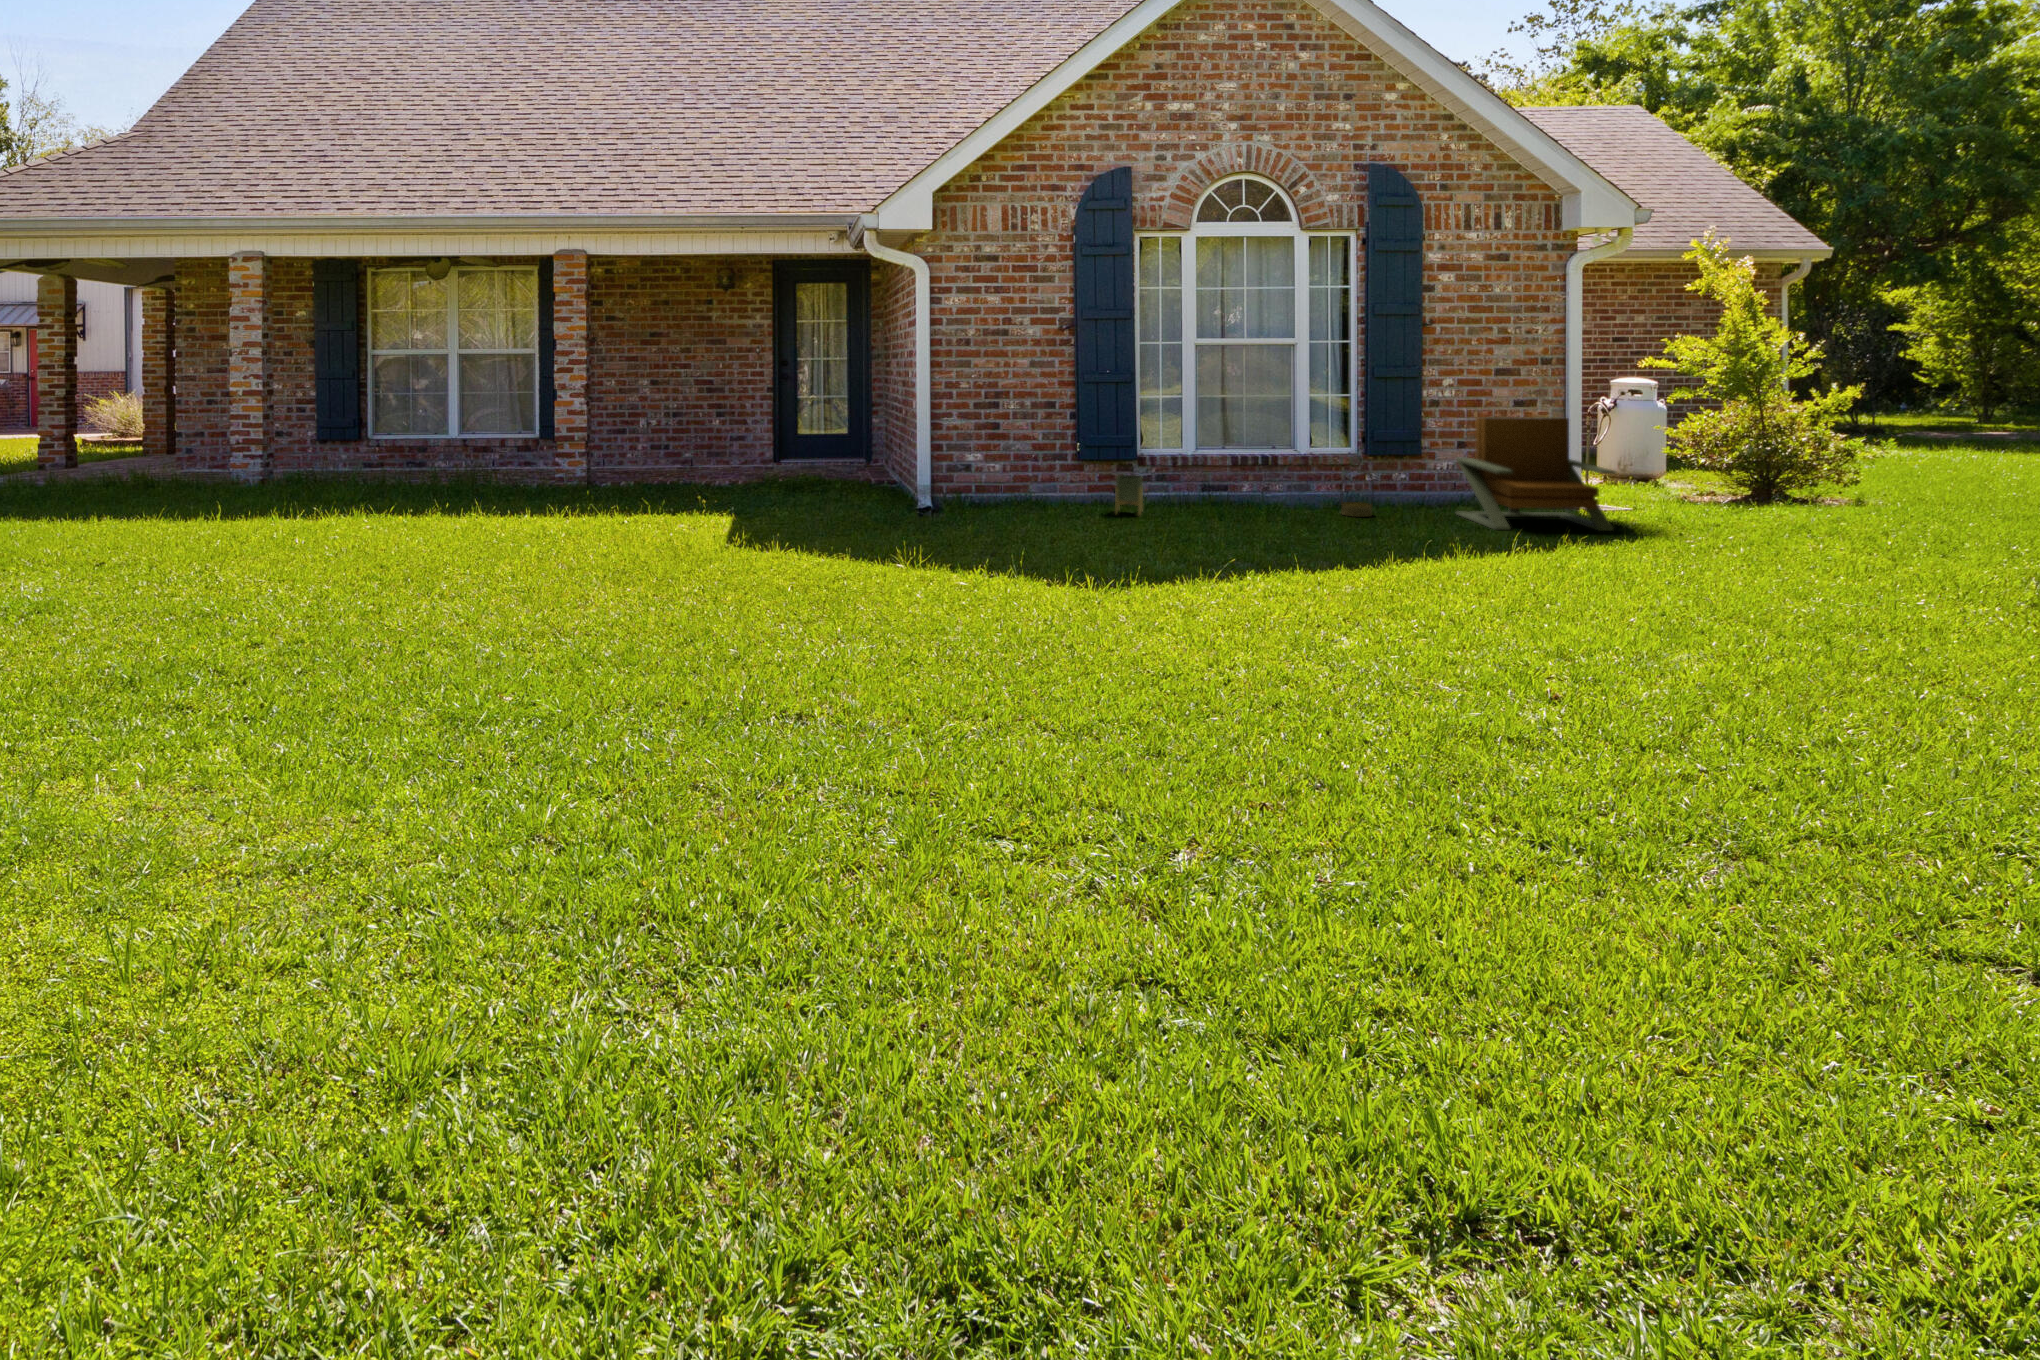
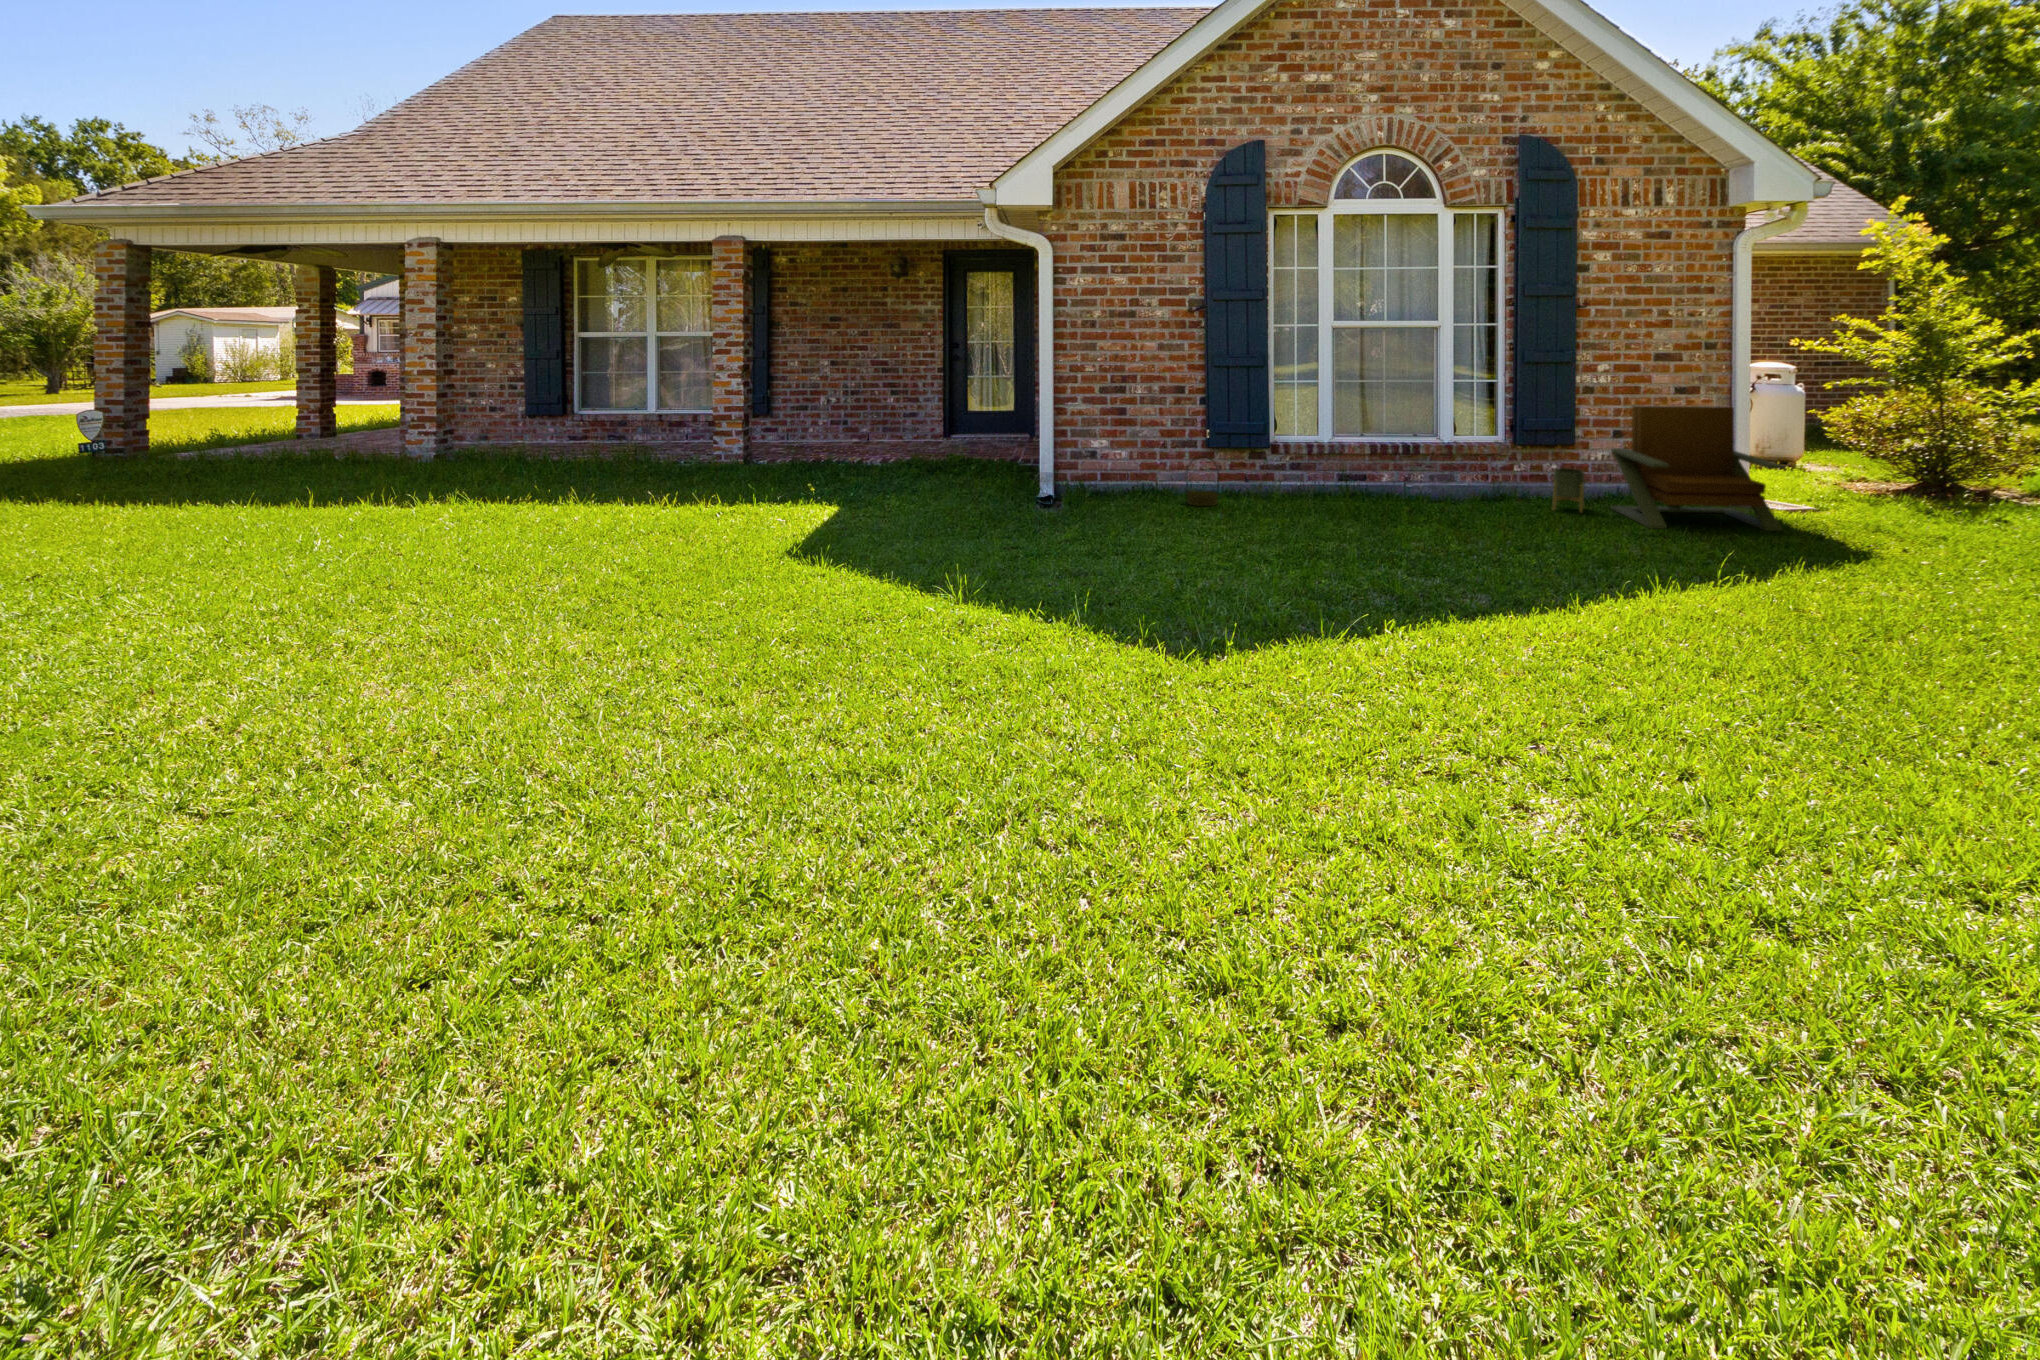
basket: present [1341,469,1372,517] -> present [1186,456,1219,506]
planter: present [1115,475,1143,515] -> present [1552,468,1585,513]

